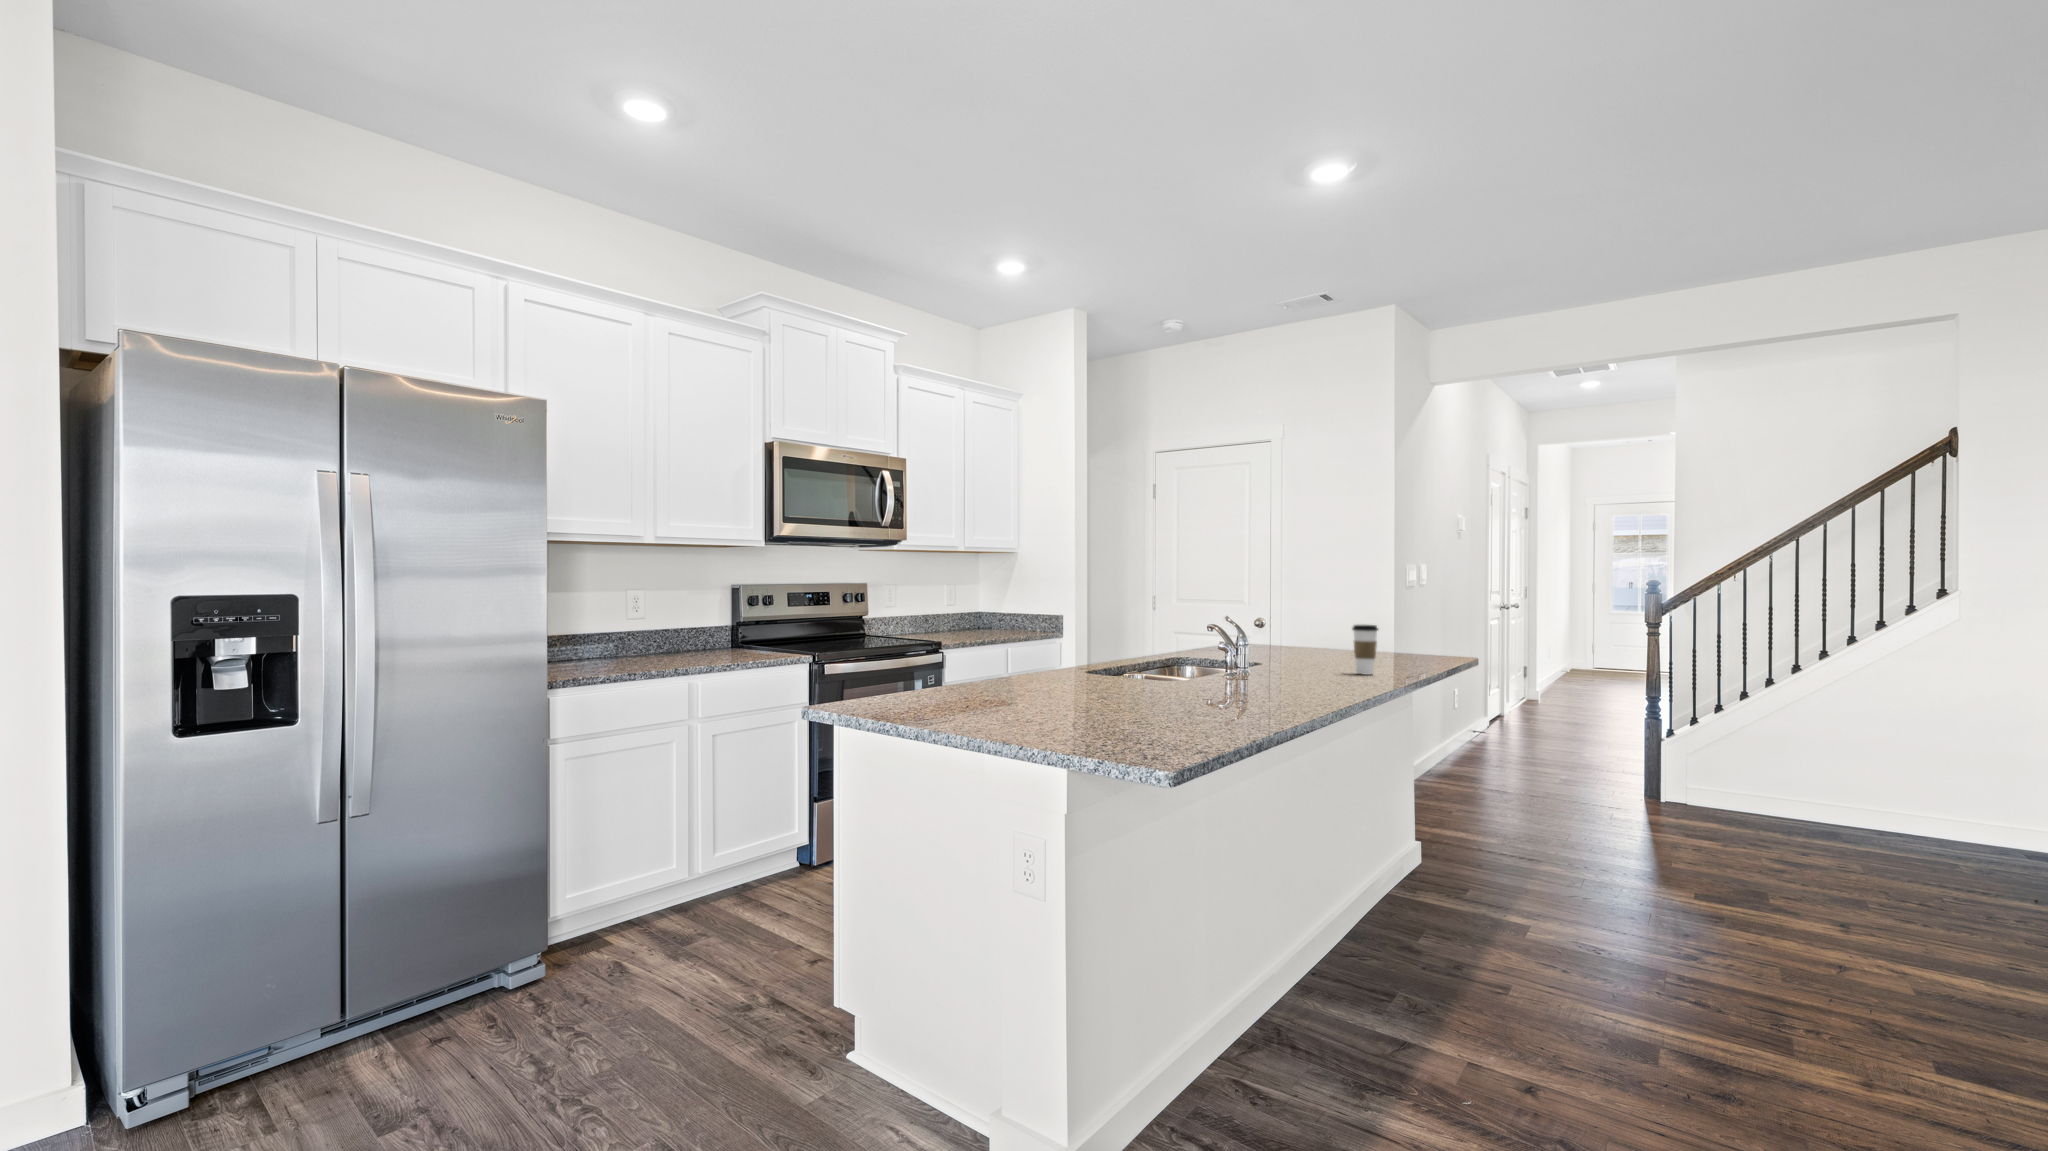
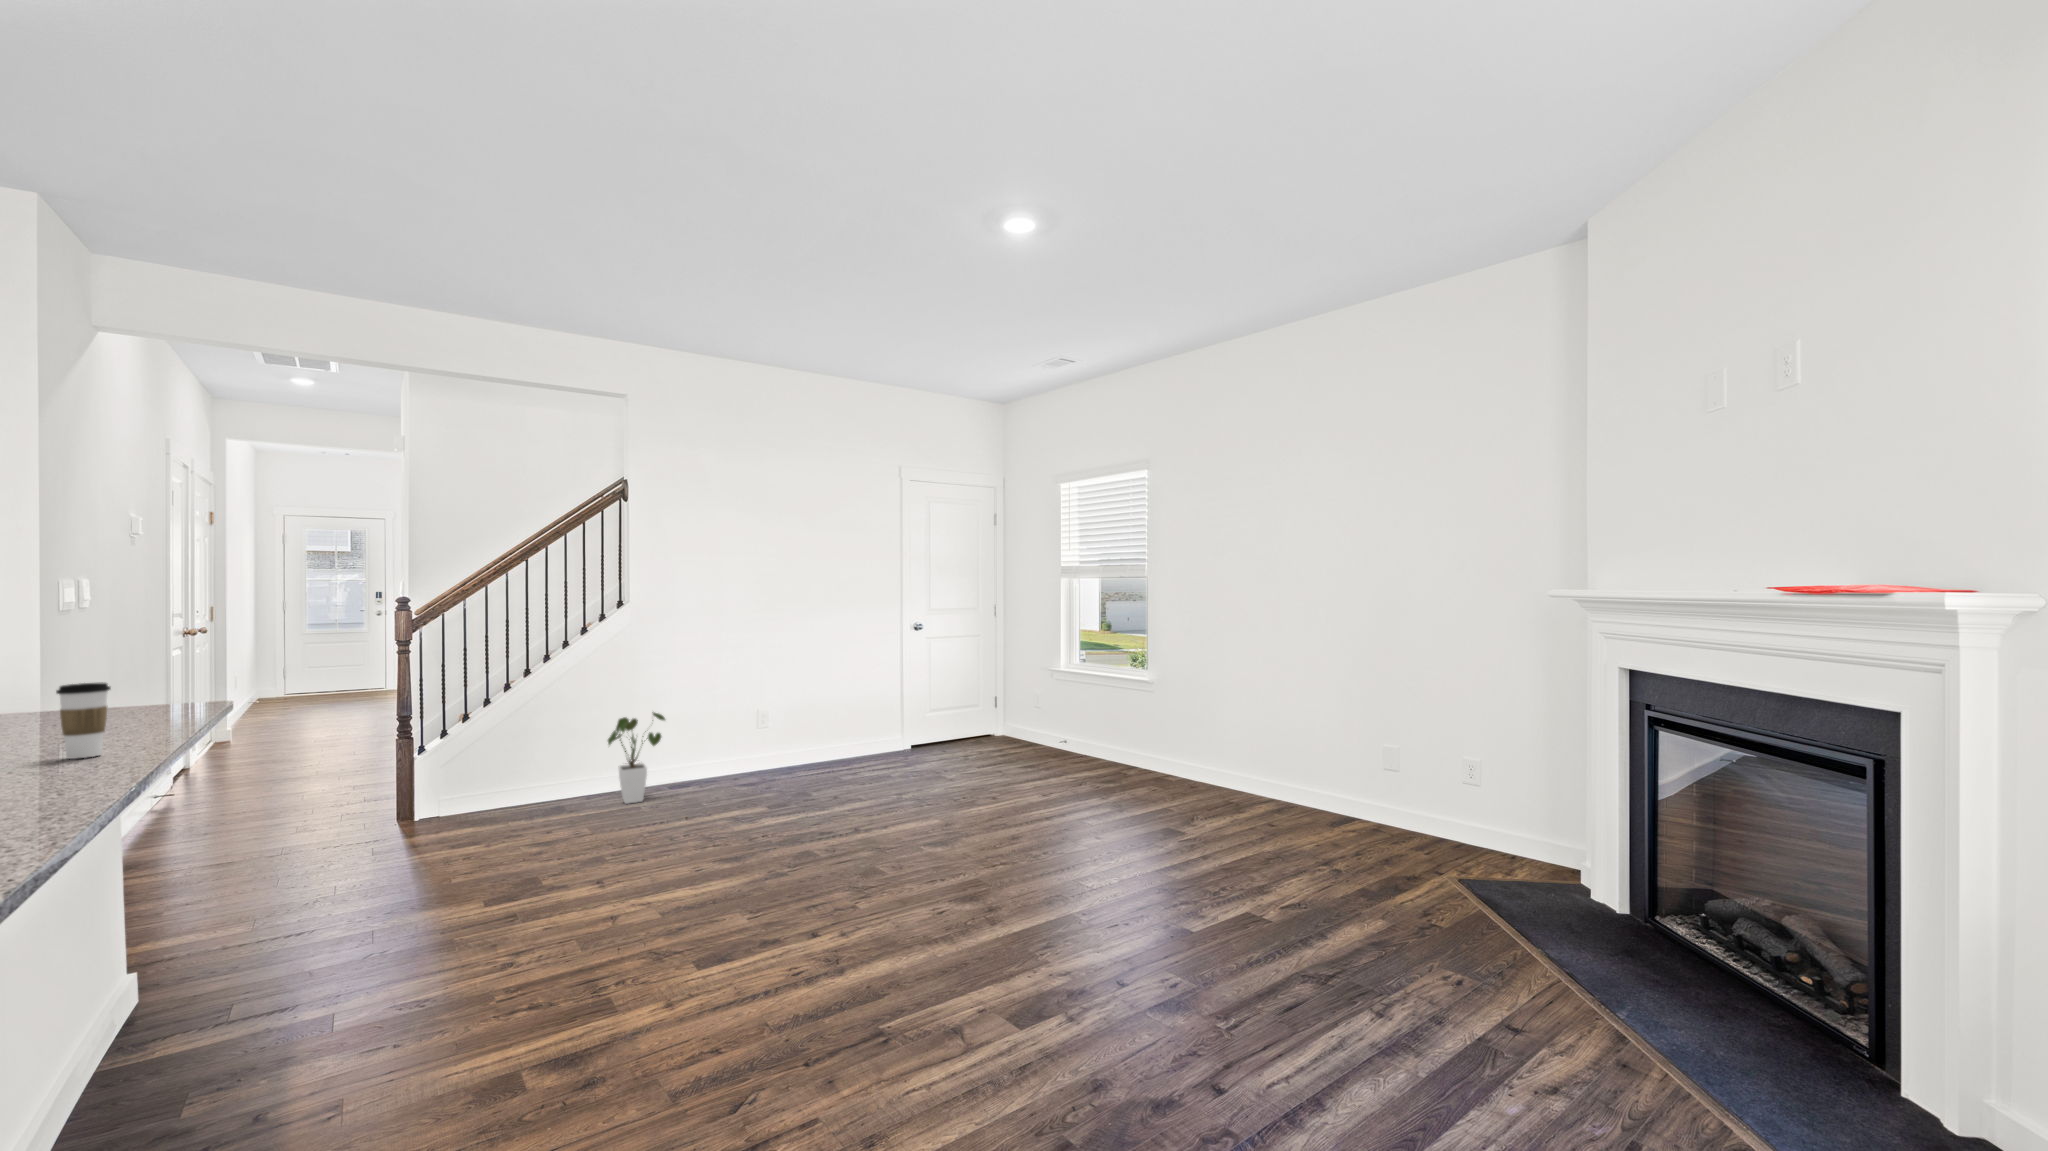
house plant: none [1900,739,2010,858] -> present [608,712,665,804]

